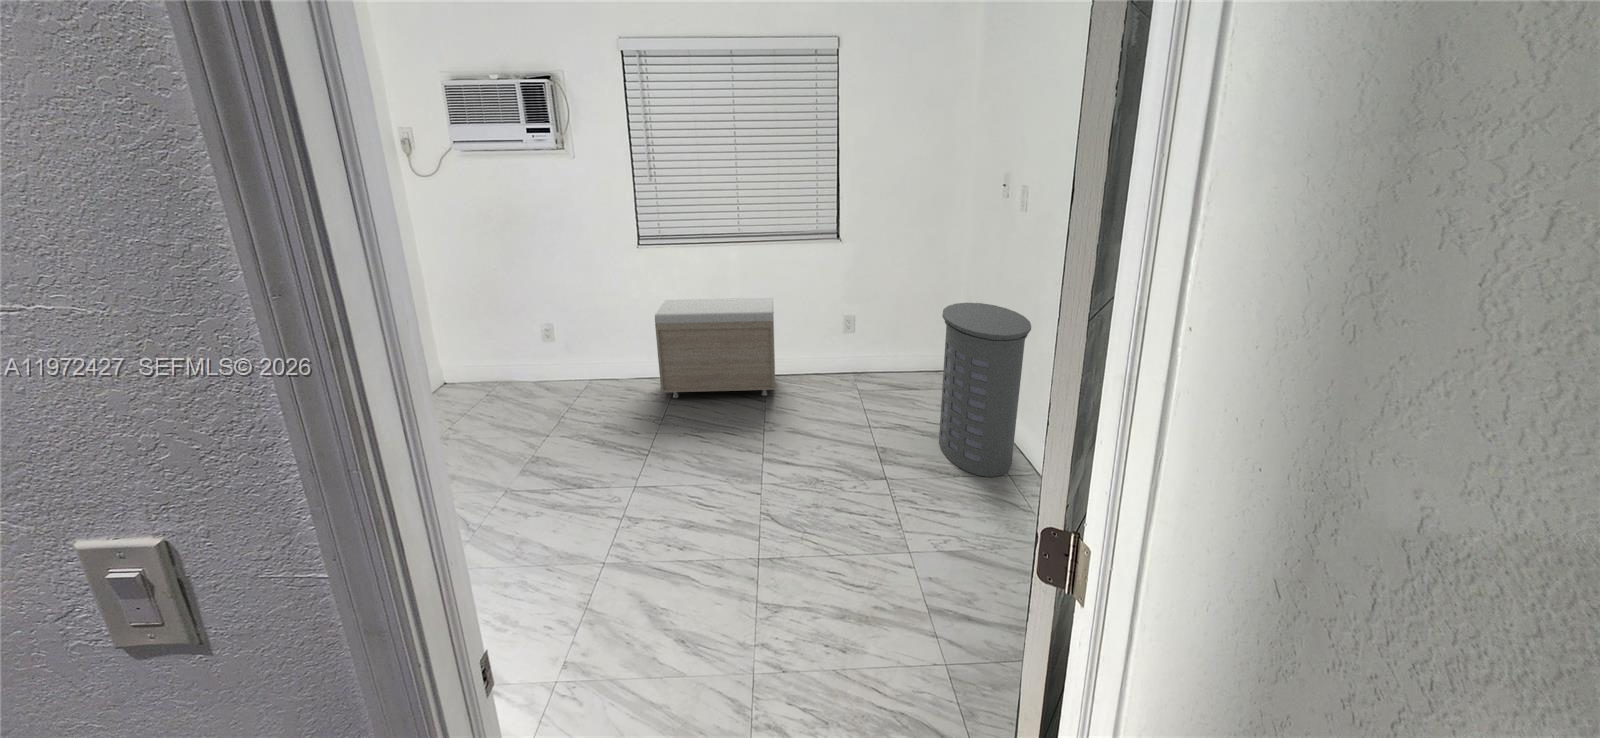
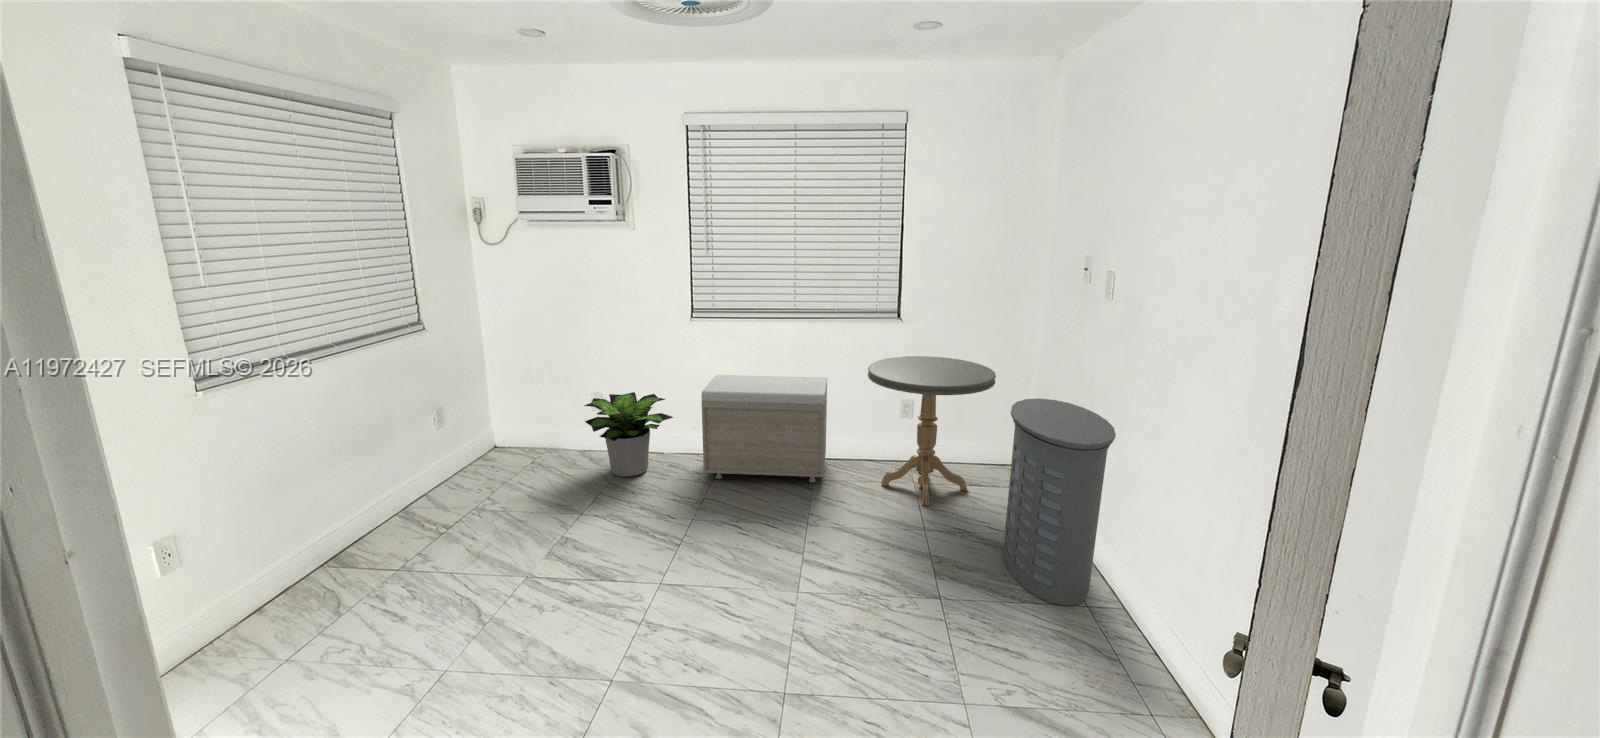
side table: none [812,273,929,408] -> present [868,356,996,506]
potted plant: none [537,321,628,401] -> present [584,392,673,477]

